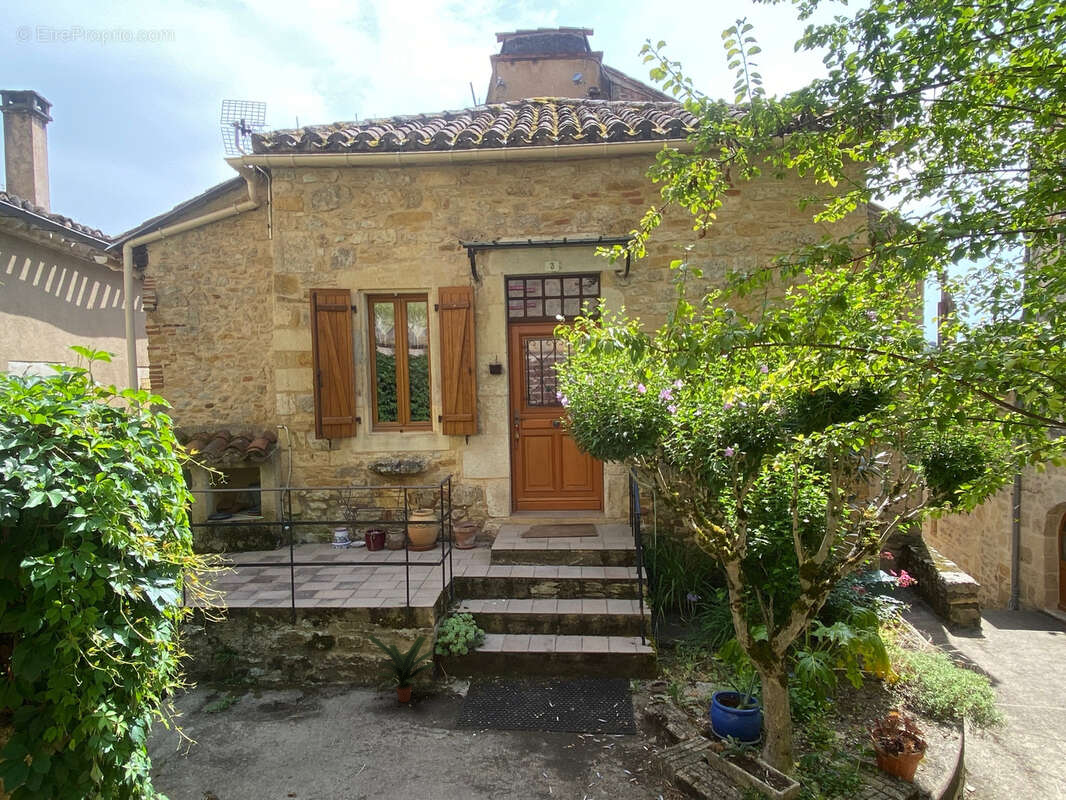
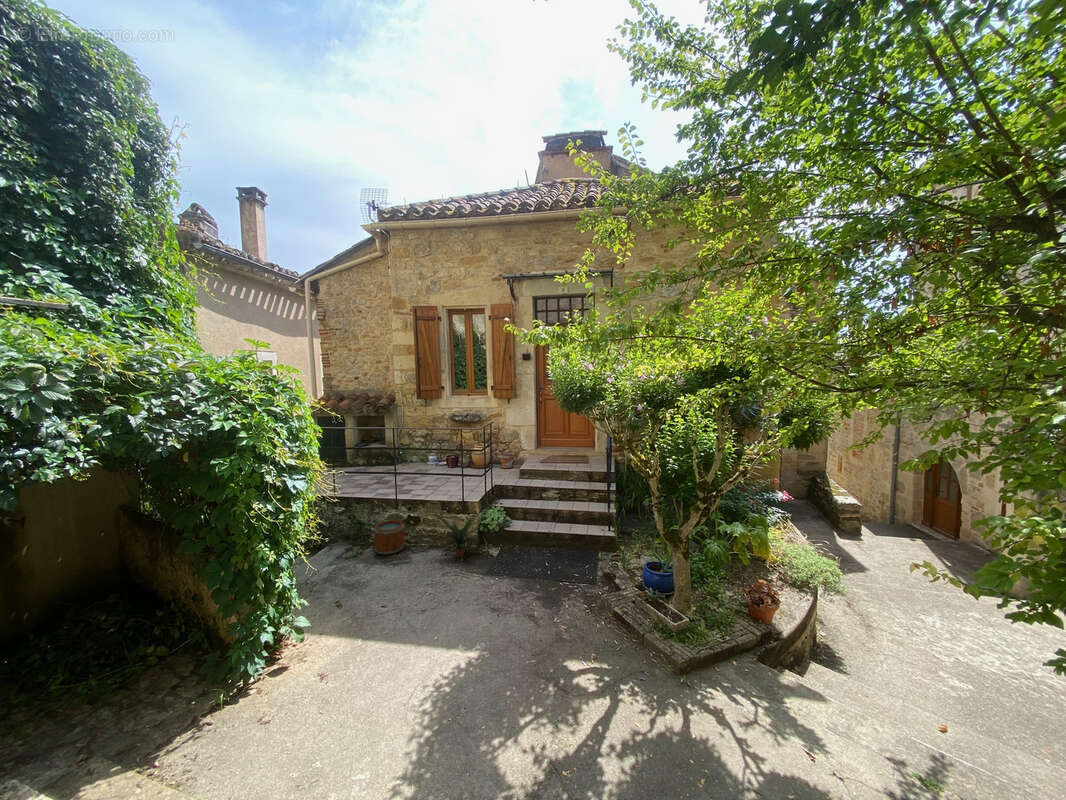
bucket: none [255,645,308,705] -> present [374,520,405,555]

